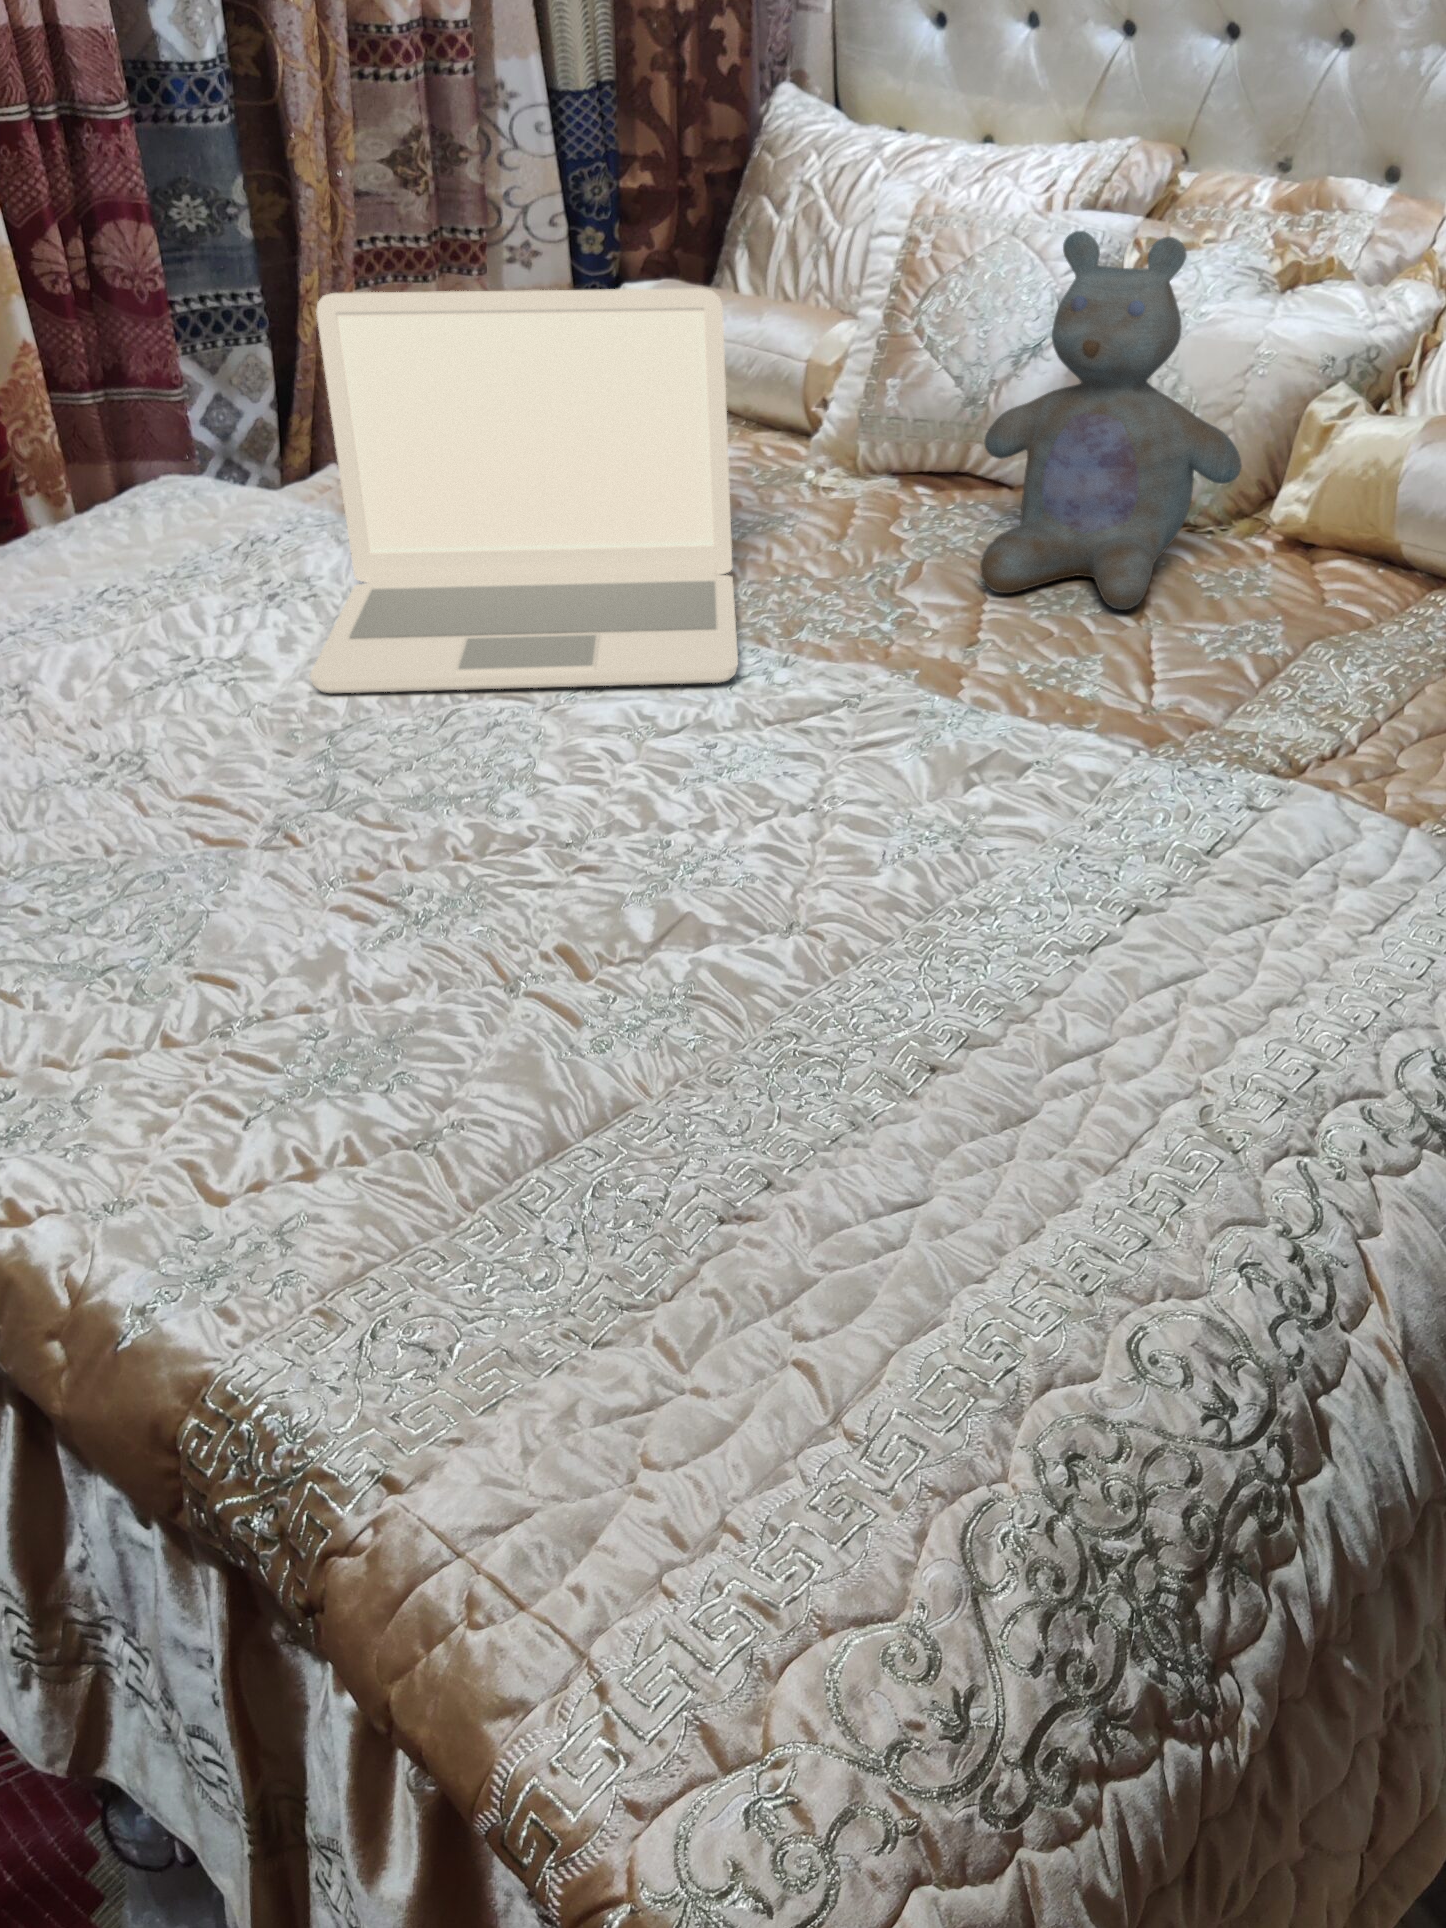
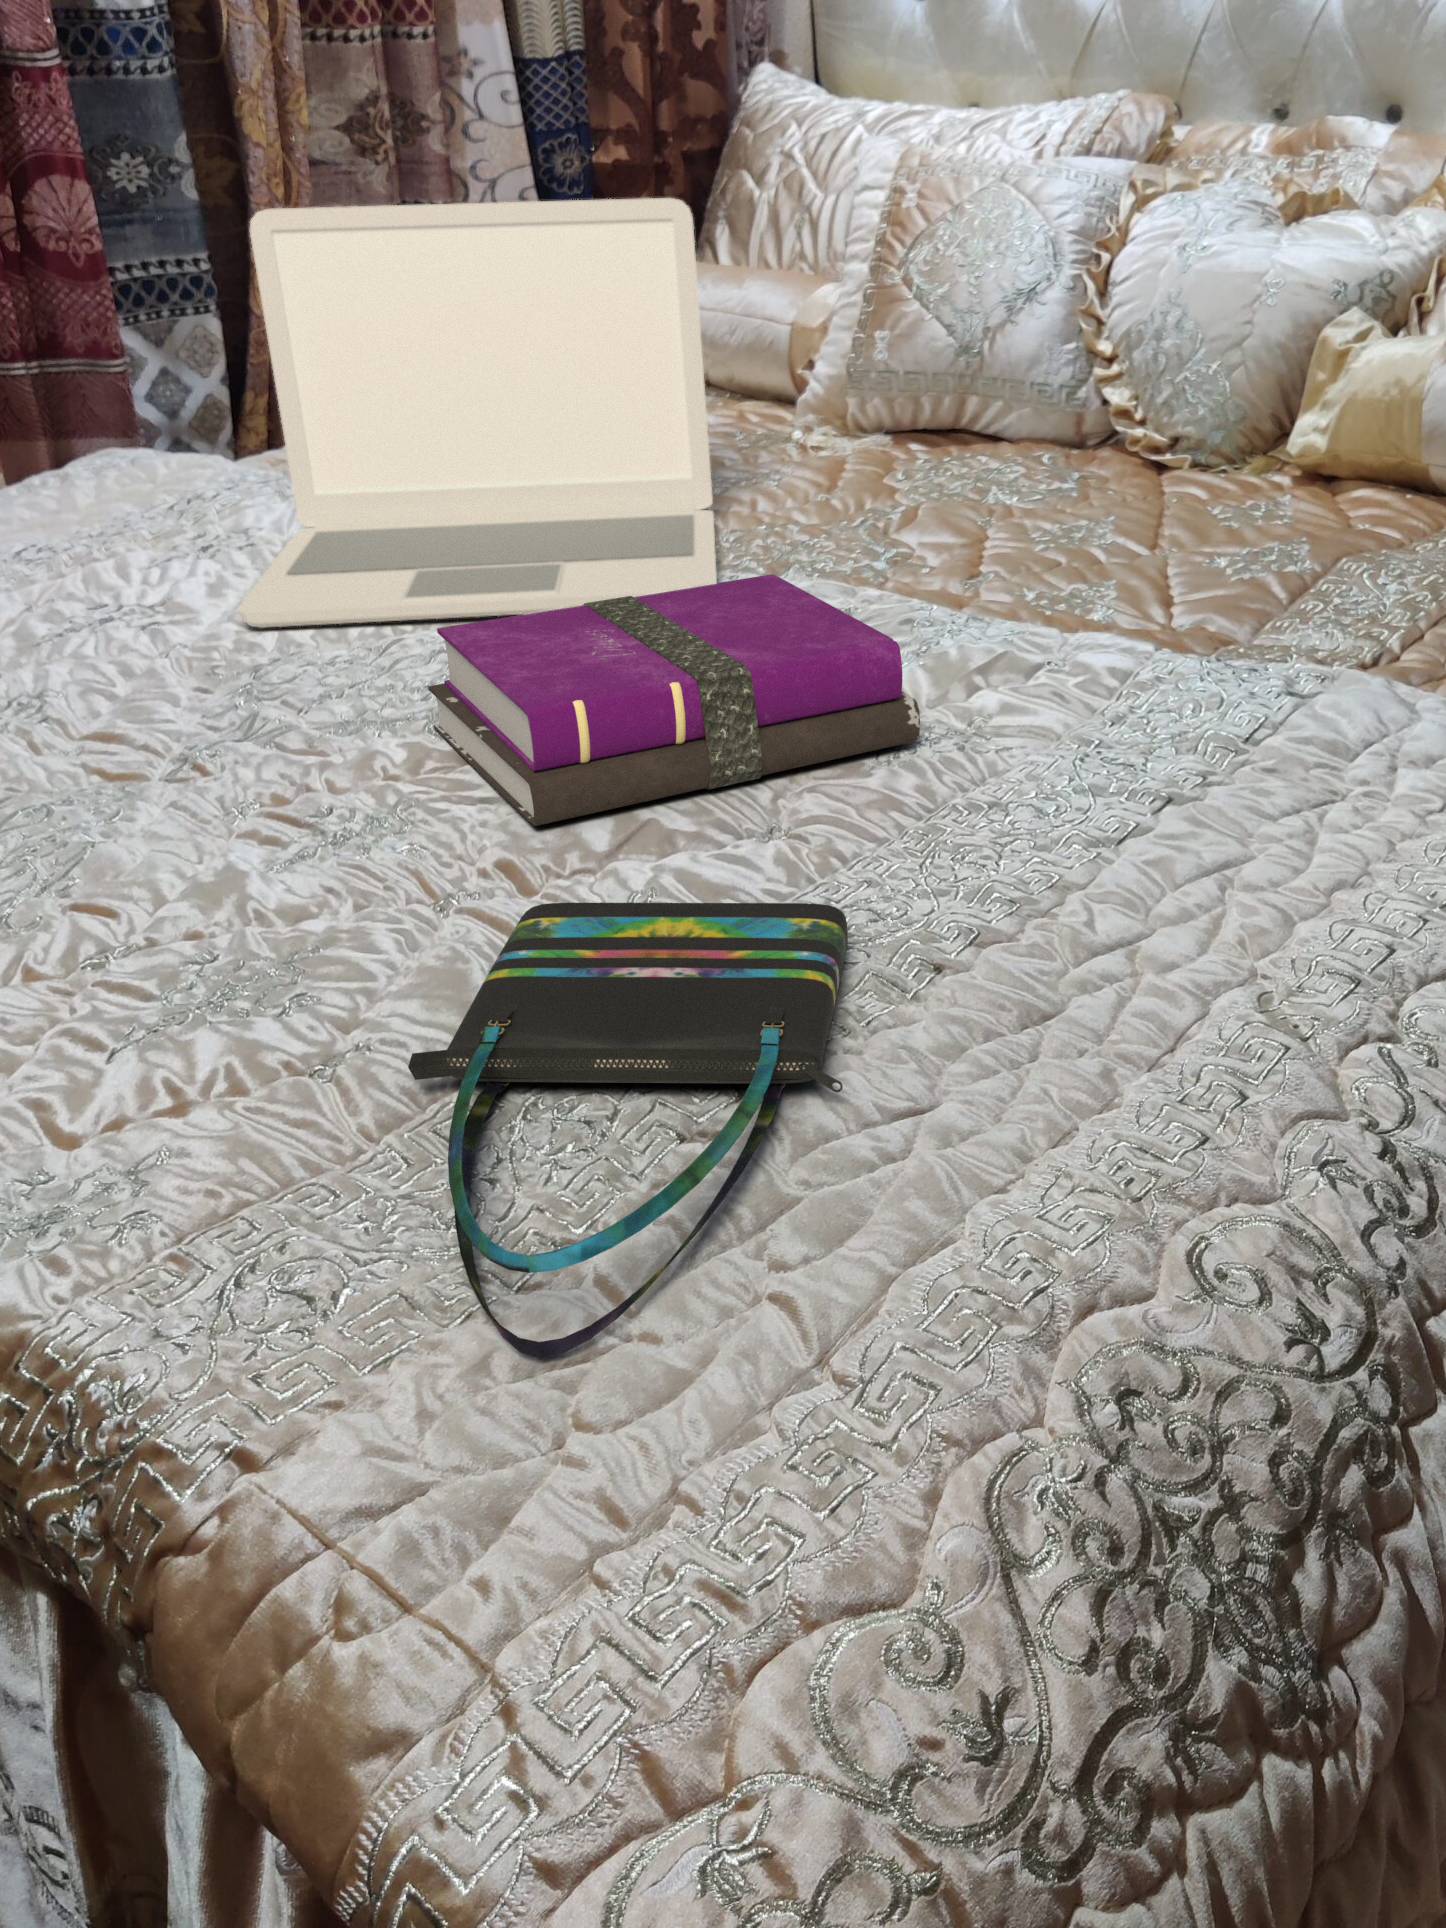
stuffed bear: present [980,231,1242,610] -> none [981,138,1256,531]
notebook: none [488,671,921,916] -> present [428,574,920,826]
tote bag: none [498,1002,856,1412] -> present [408,903,848,1359]

